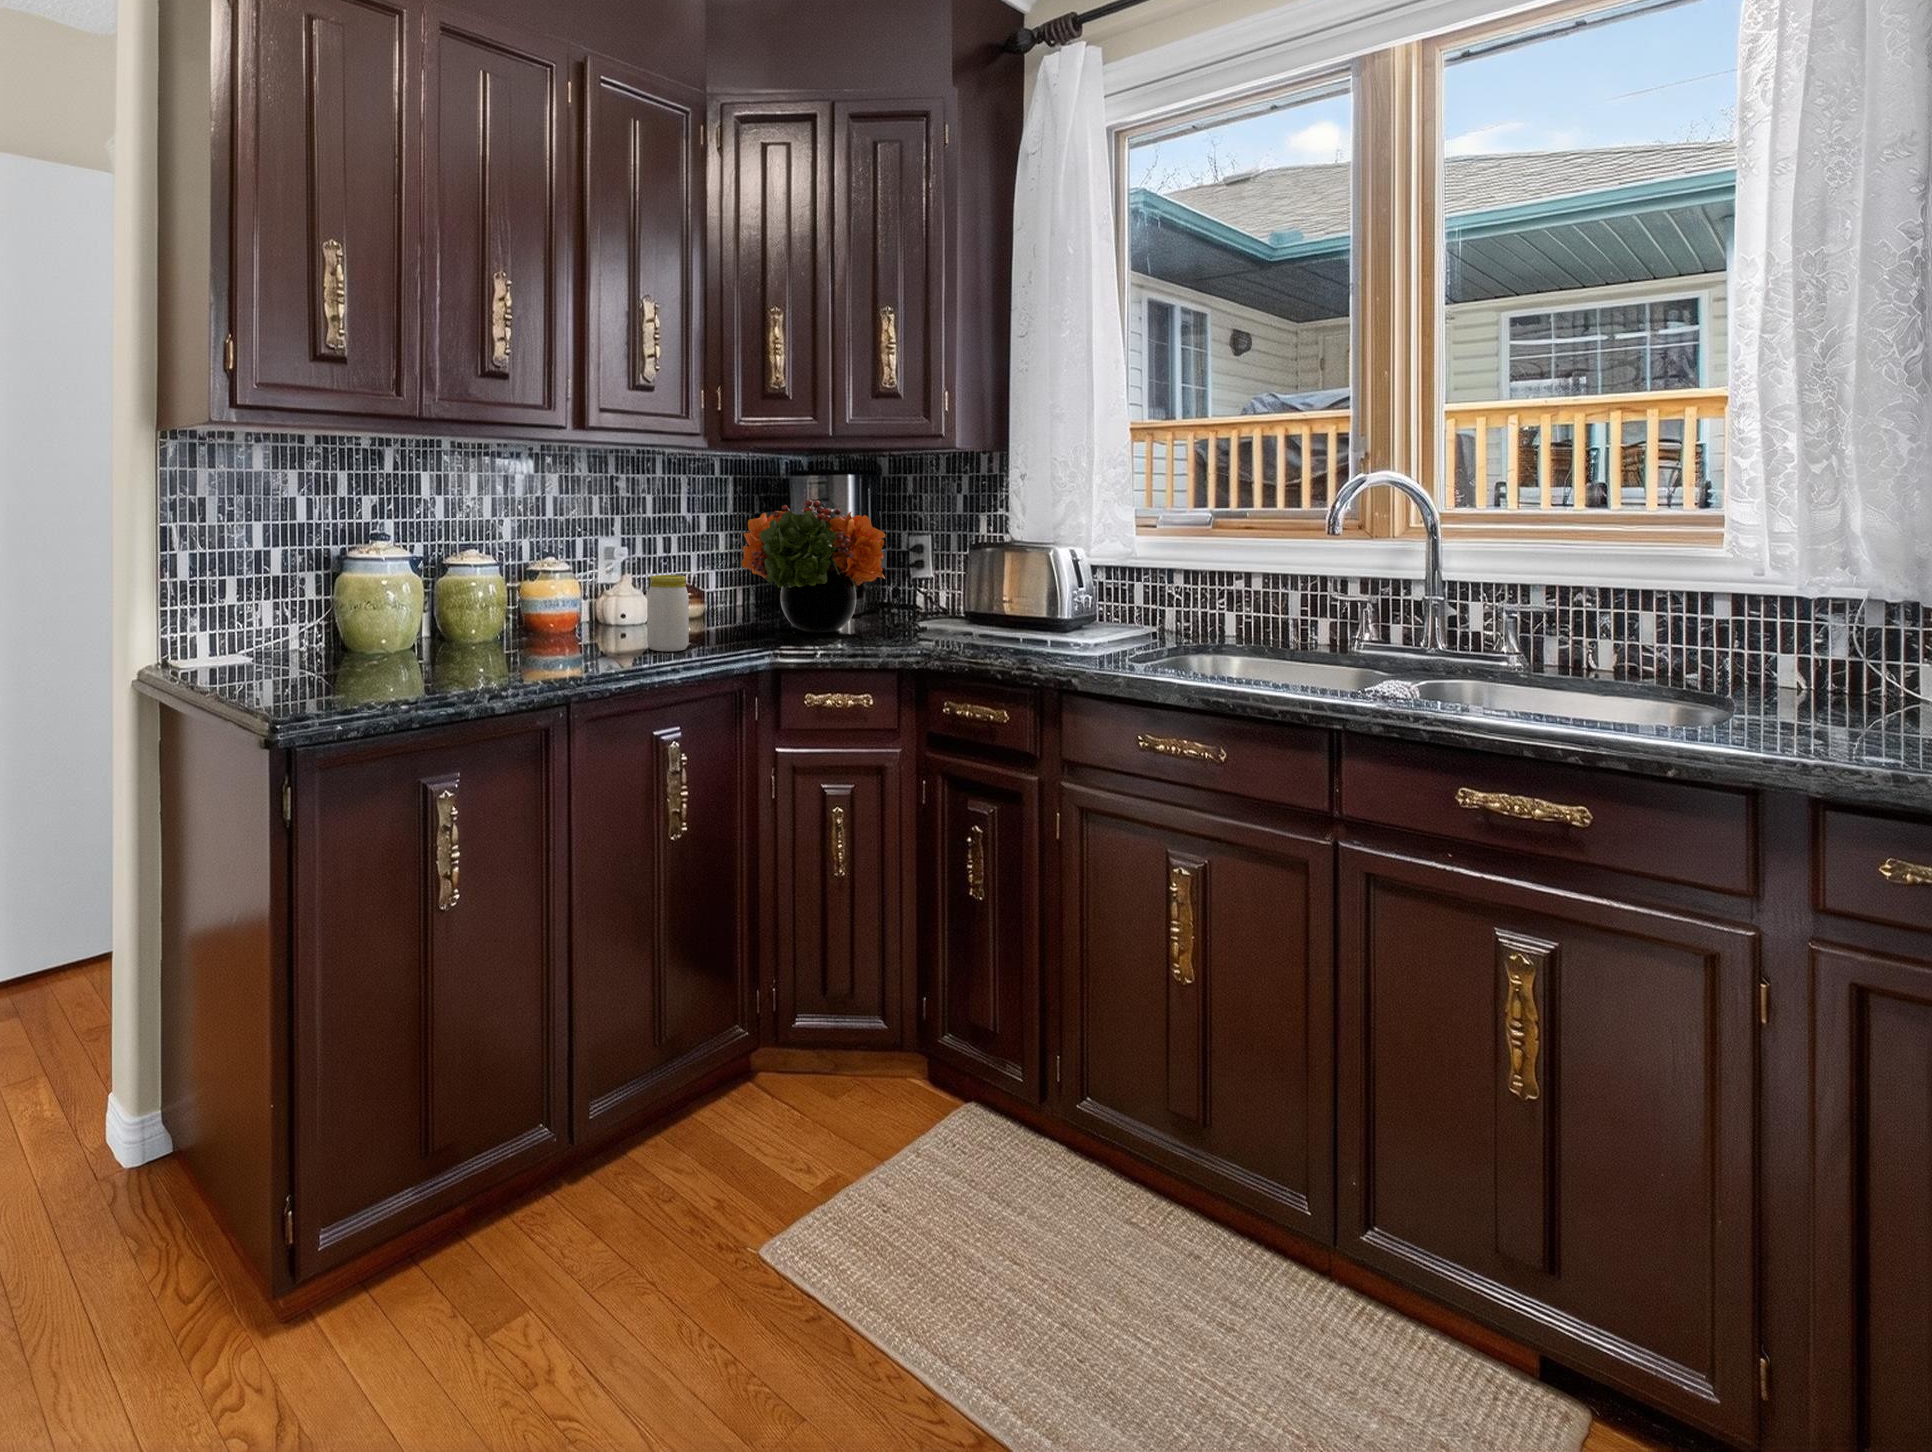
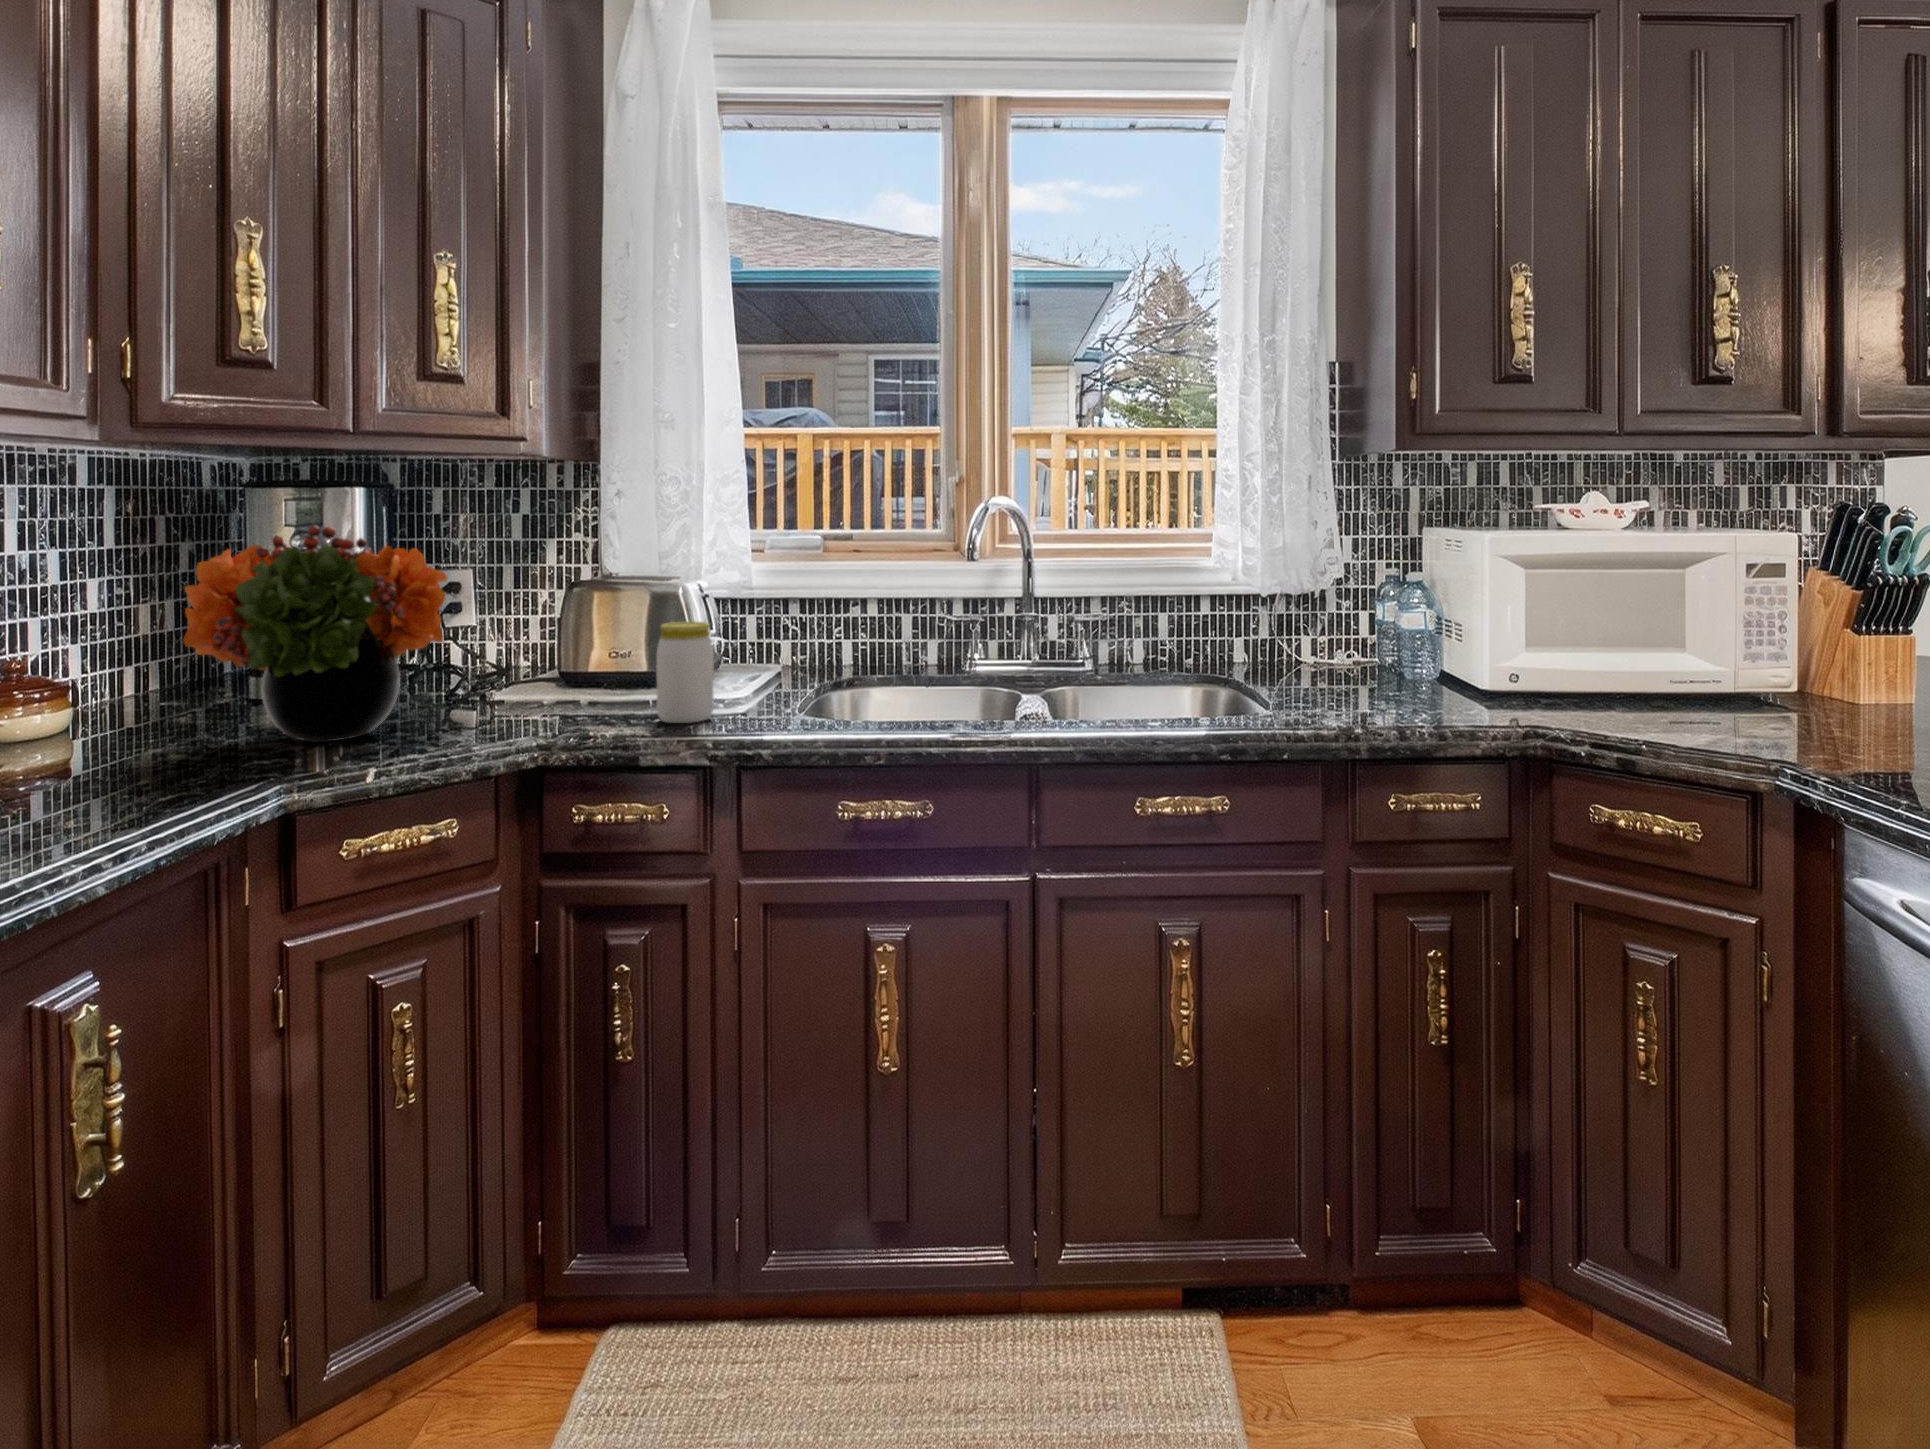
jar: present [647,575,689,651] -> present [657,621,714,723]

